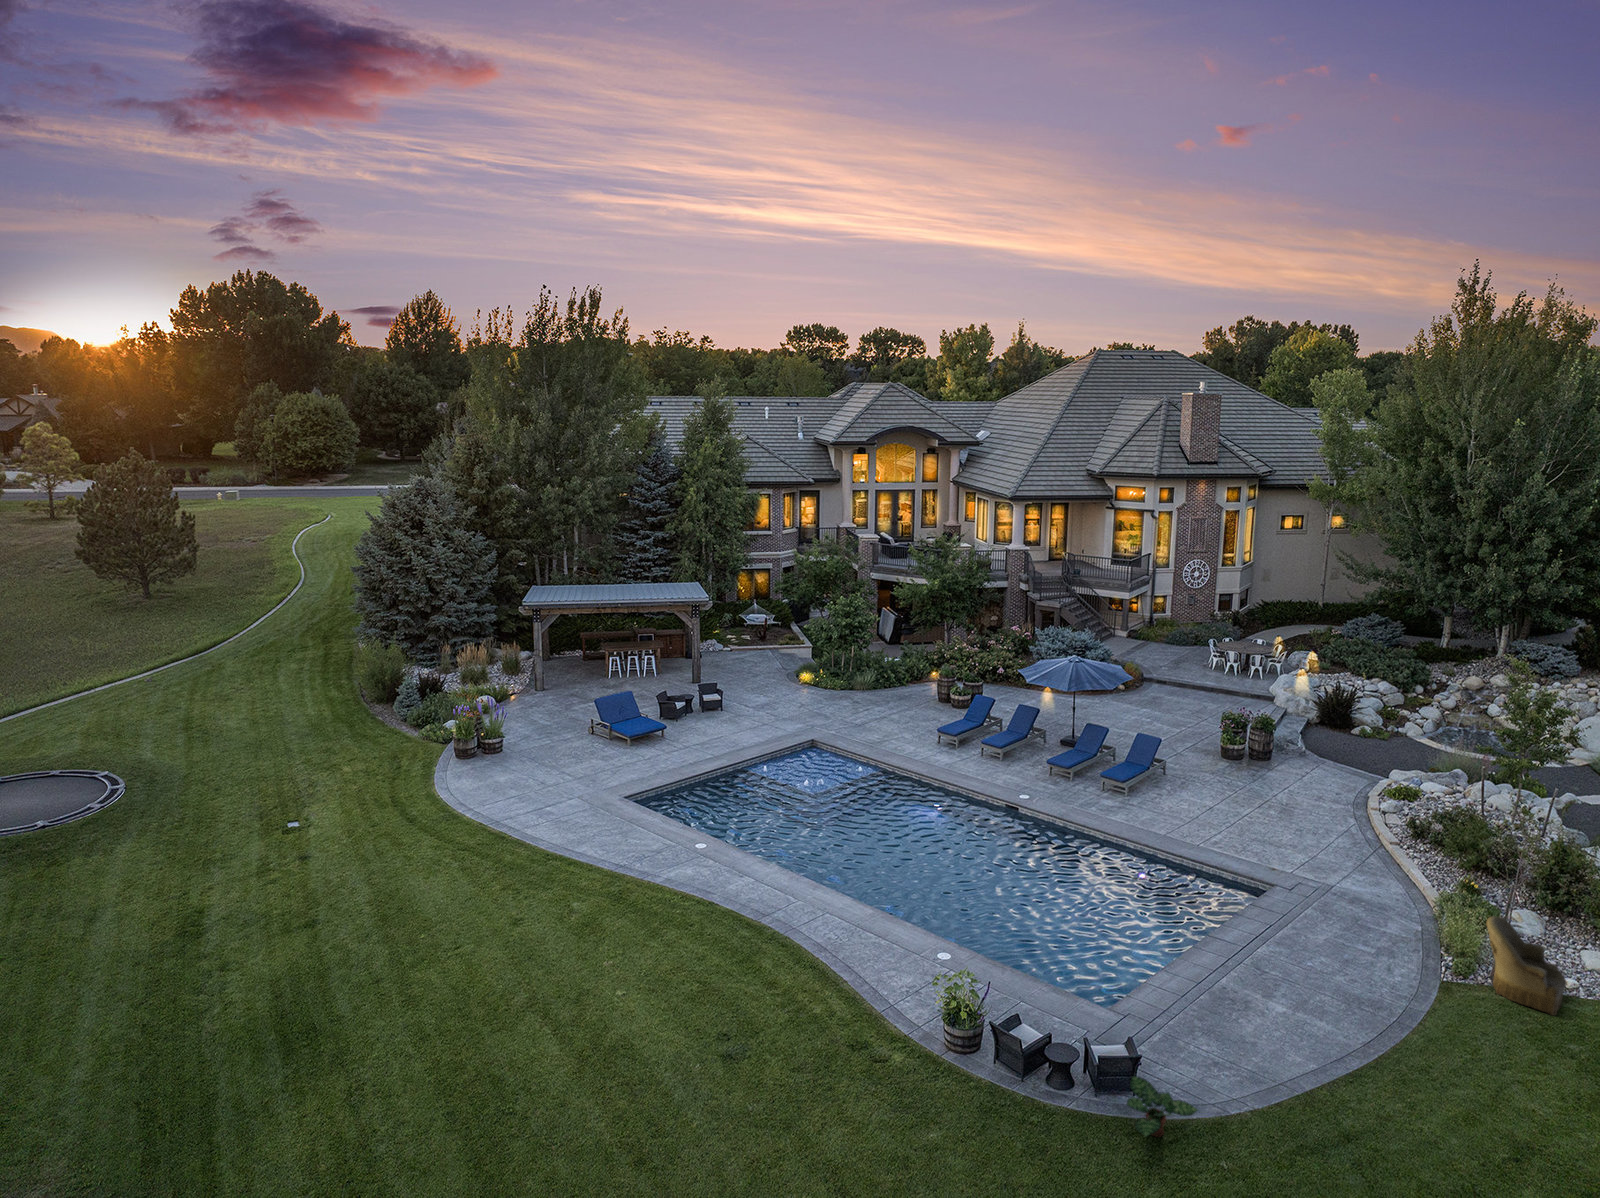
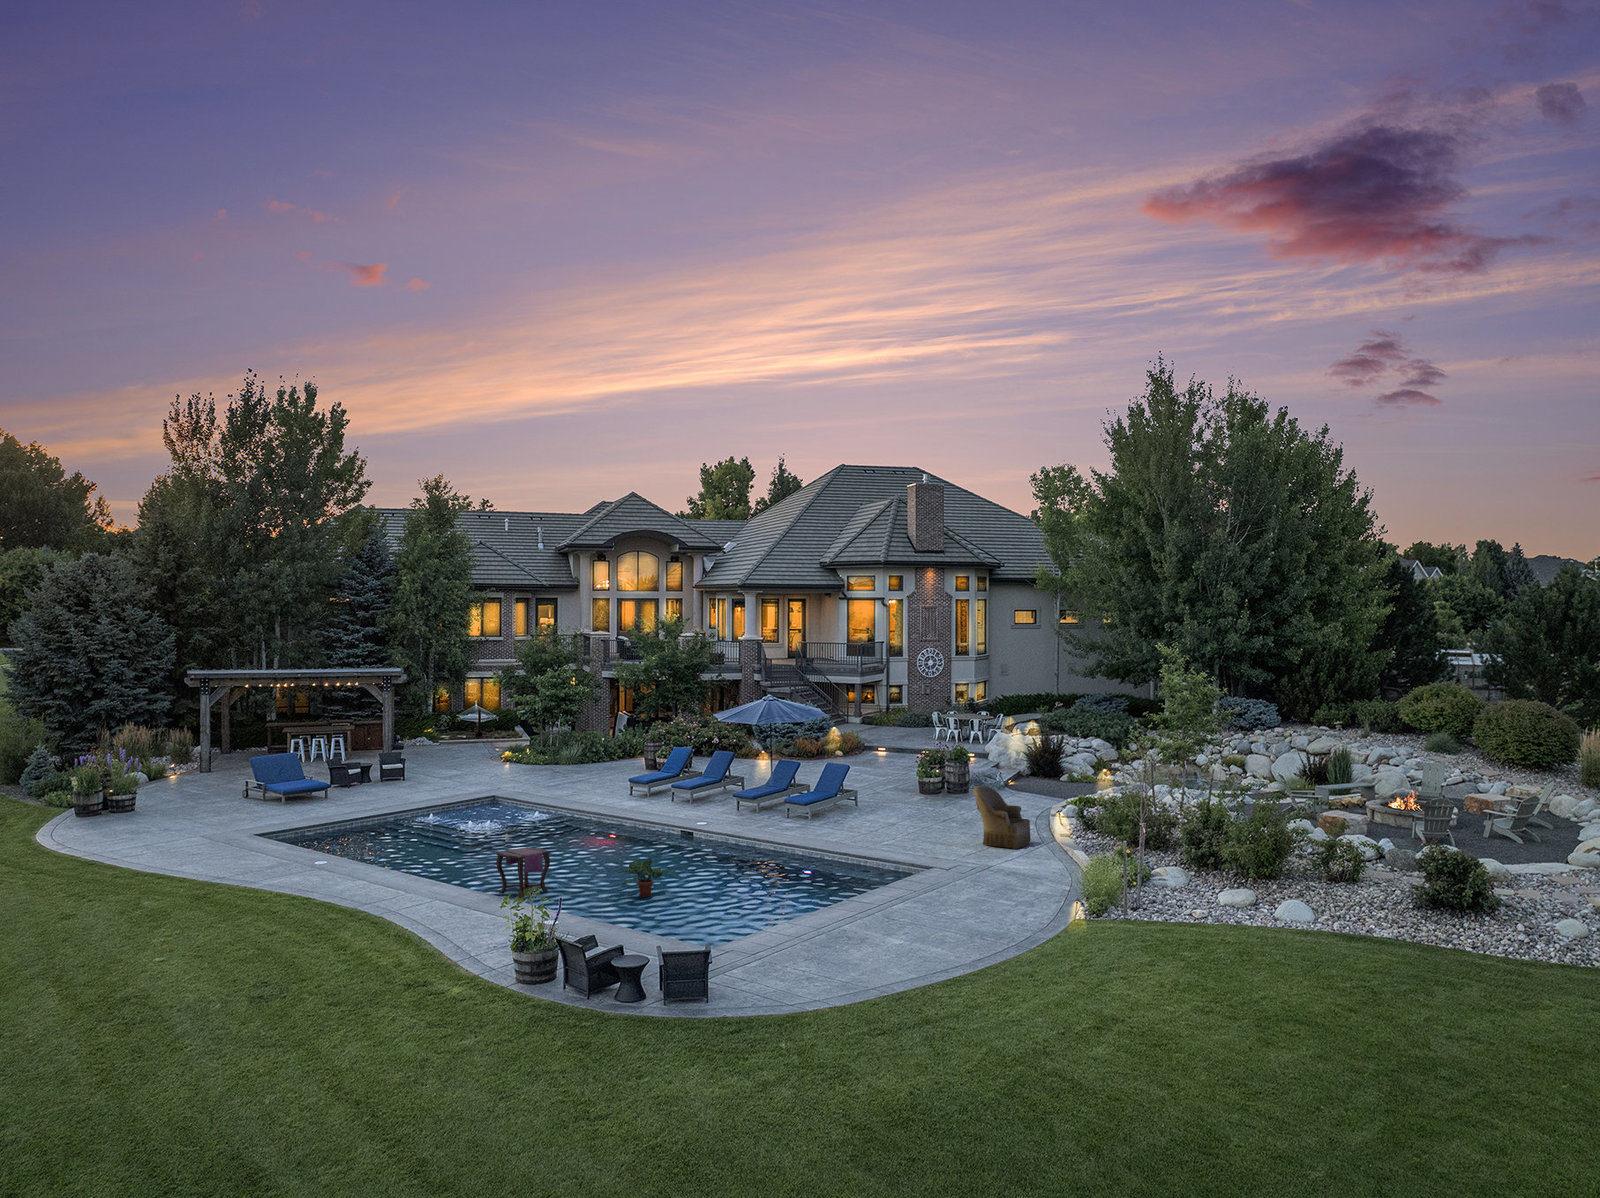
side table: none [959,1031,1025,1114] -> present [496,847,550,898]

